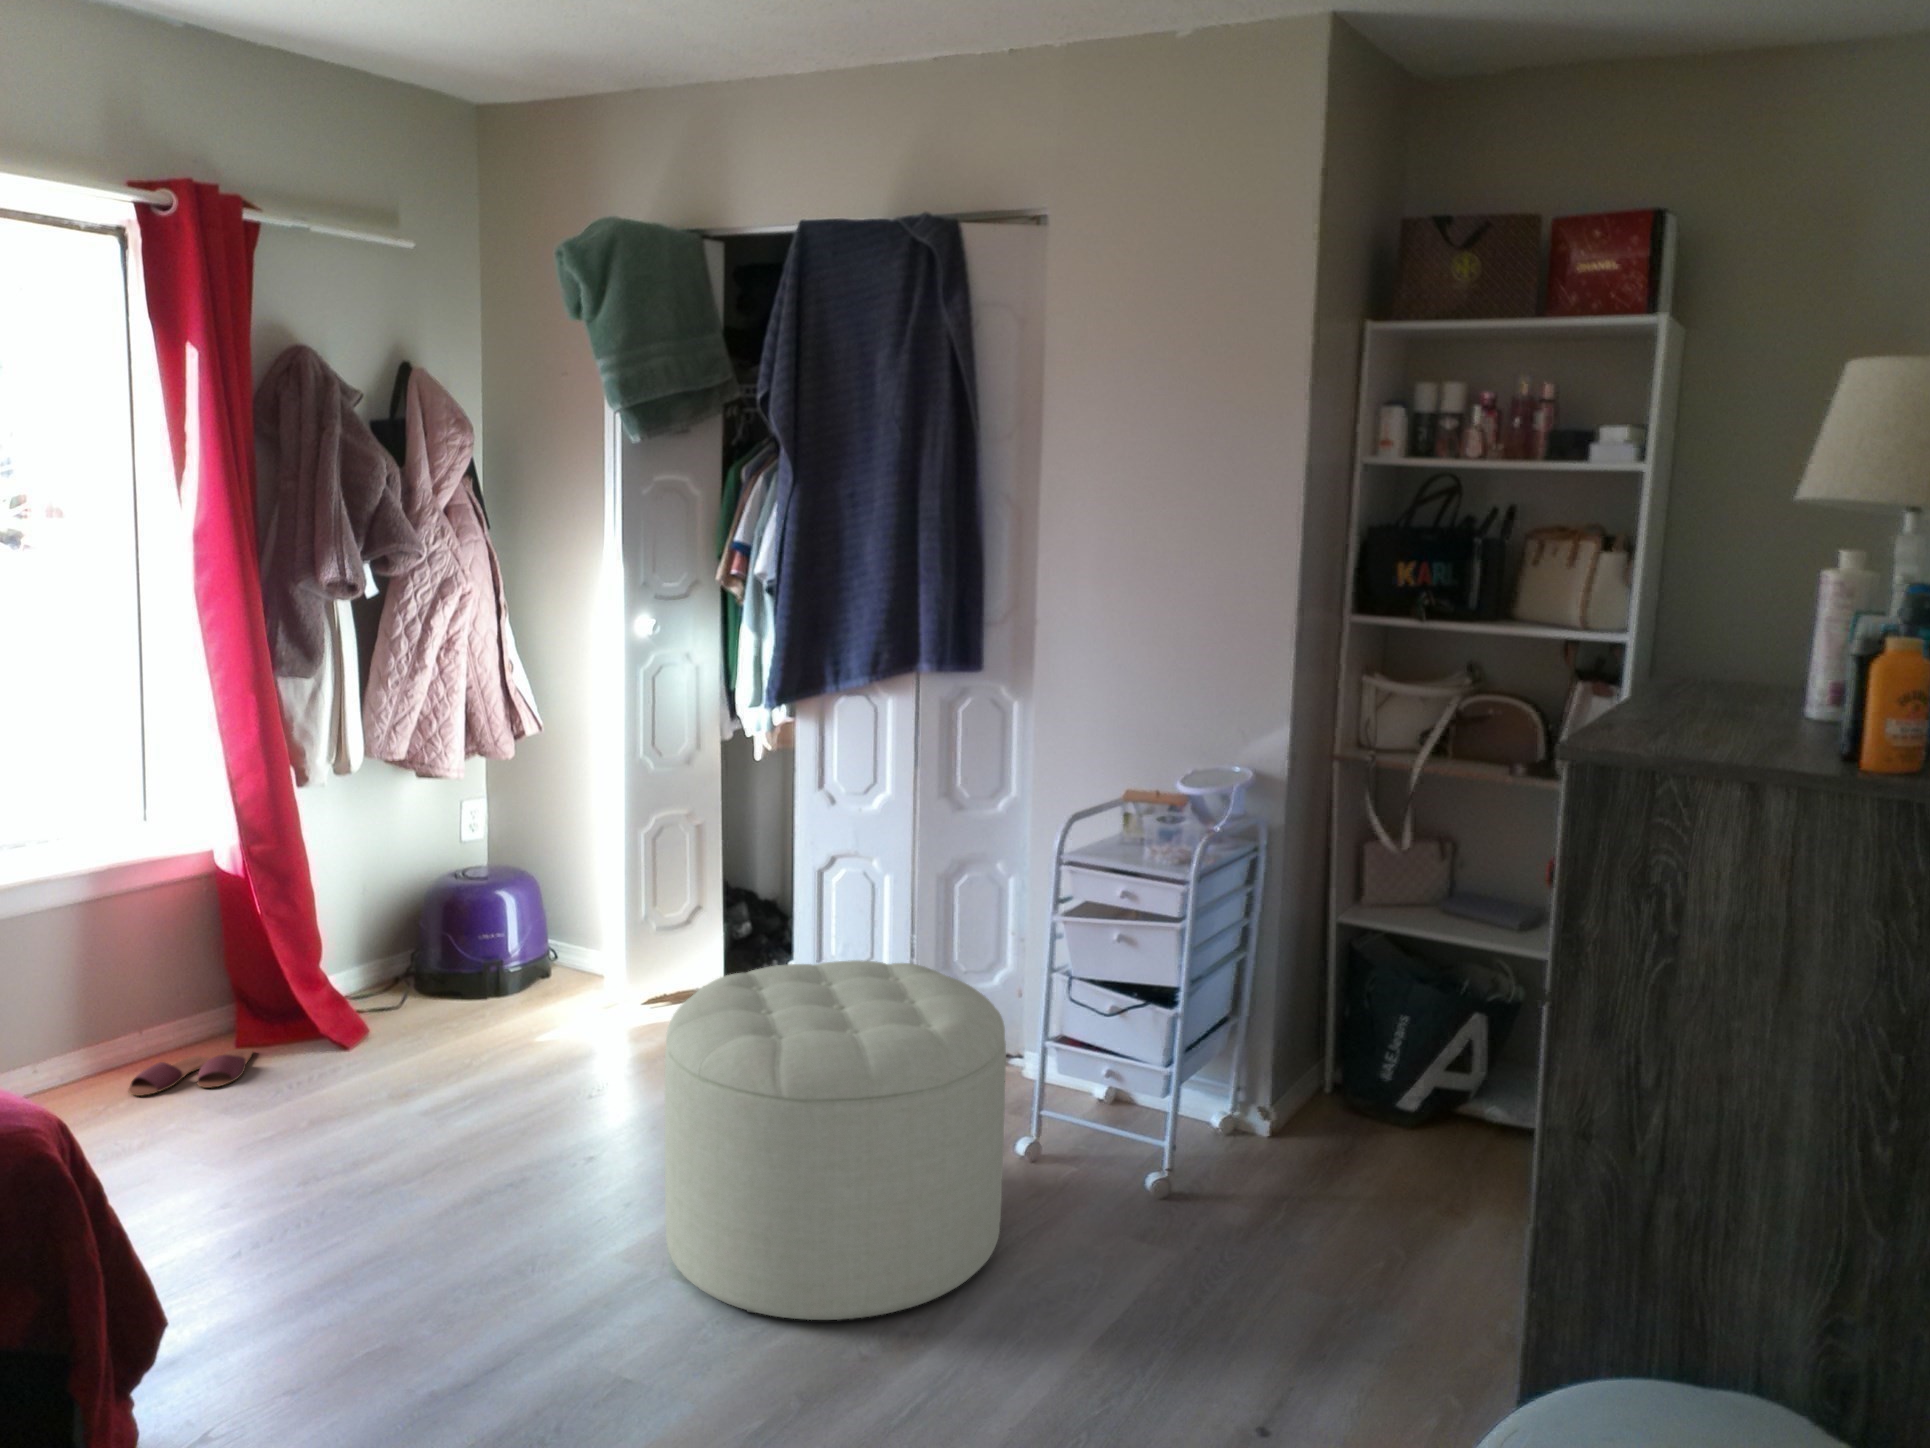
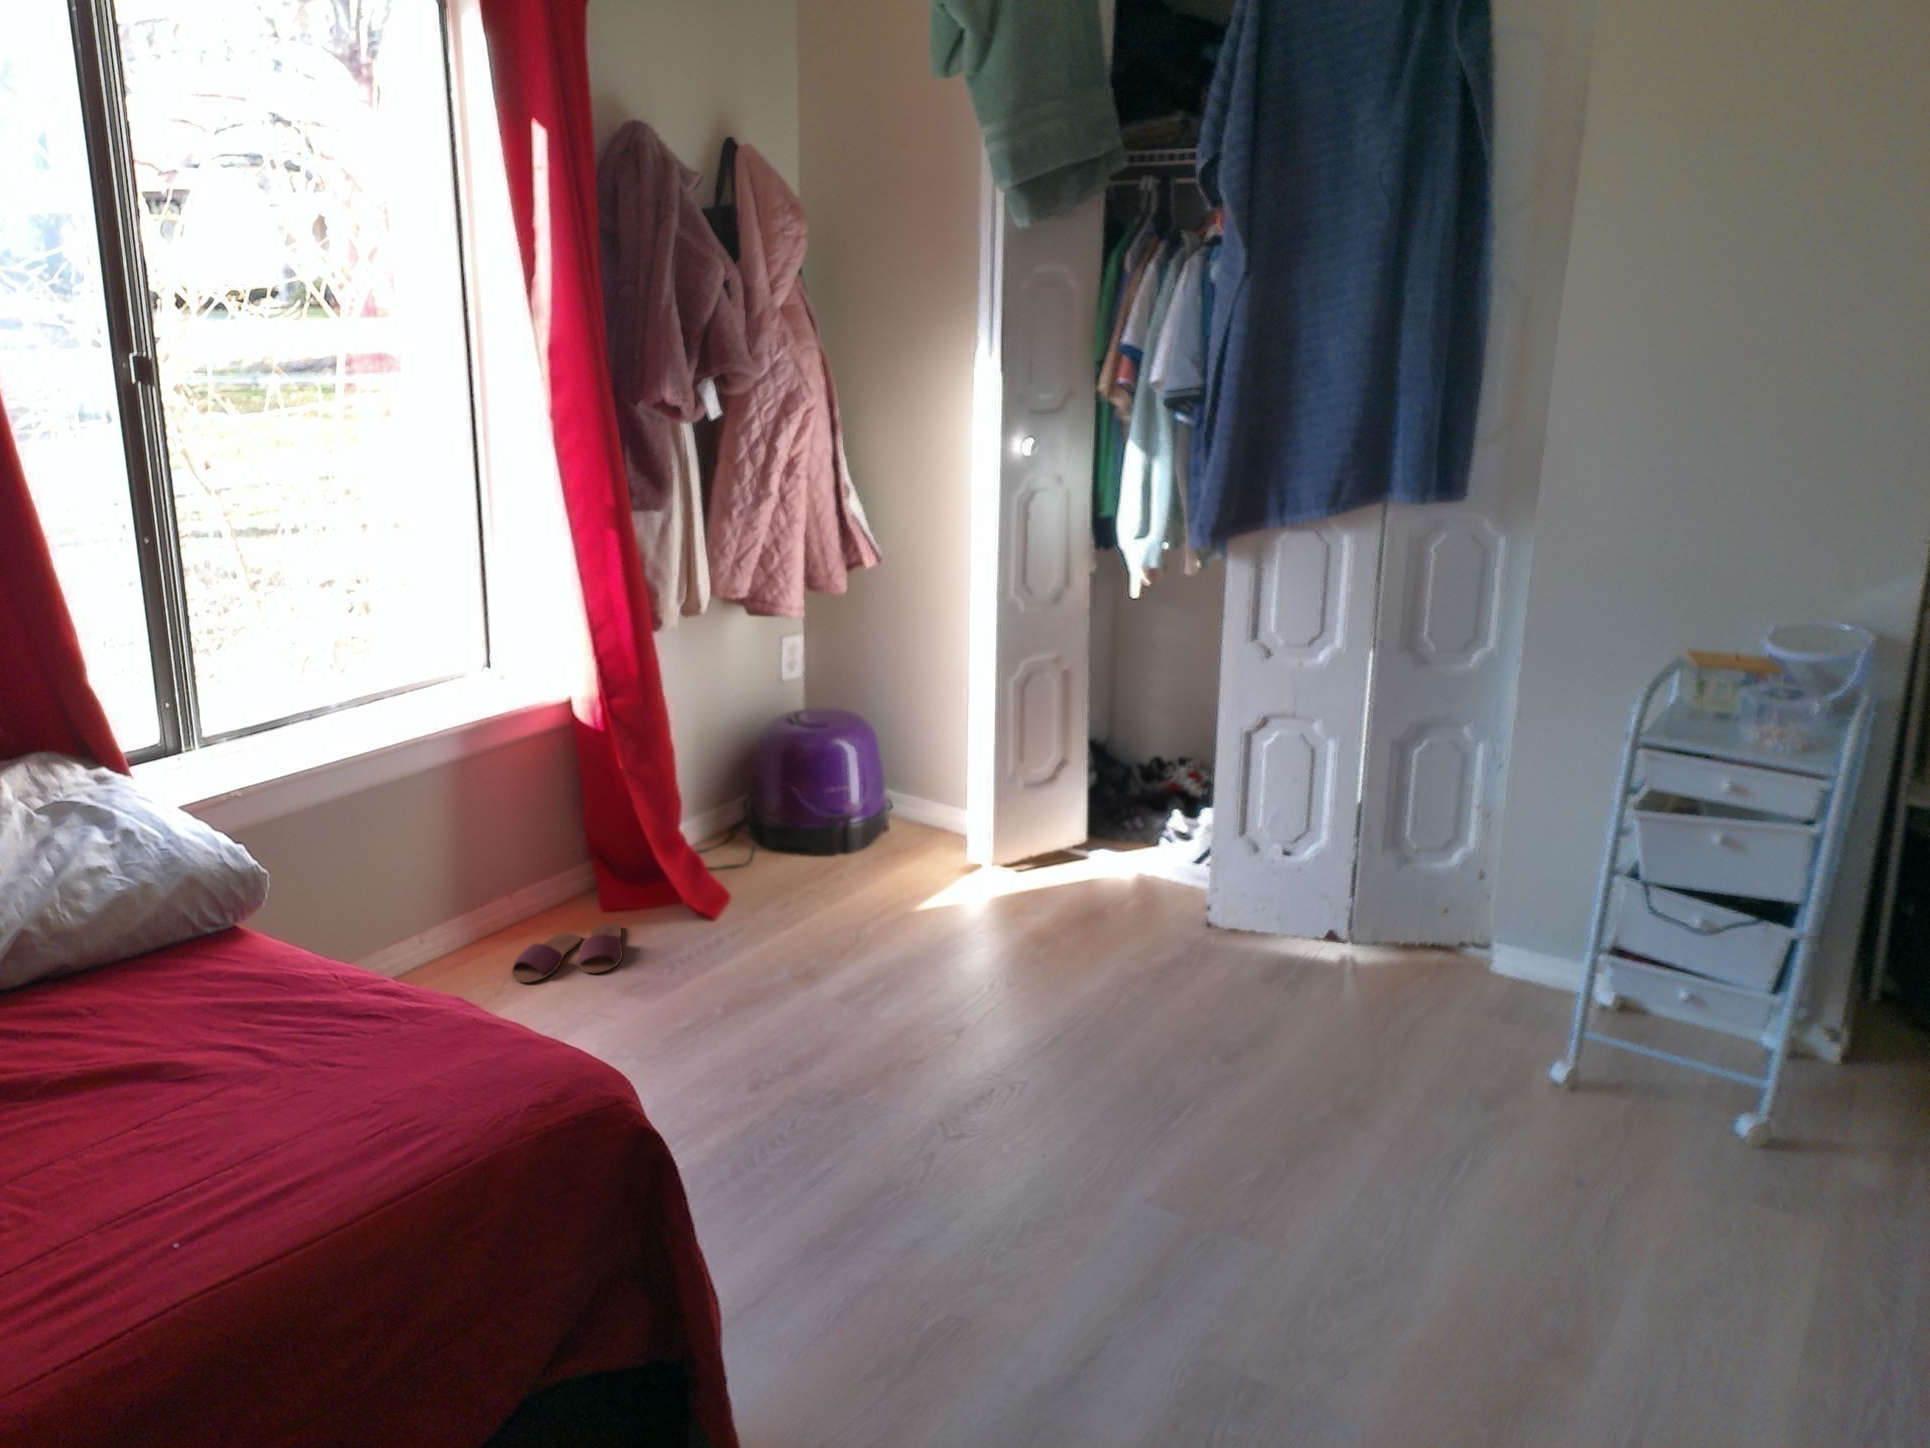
ottoman: present [665,960,1006,1320] -> none [1202,865,1648,1317]

